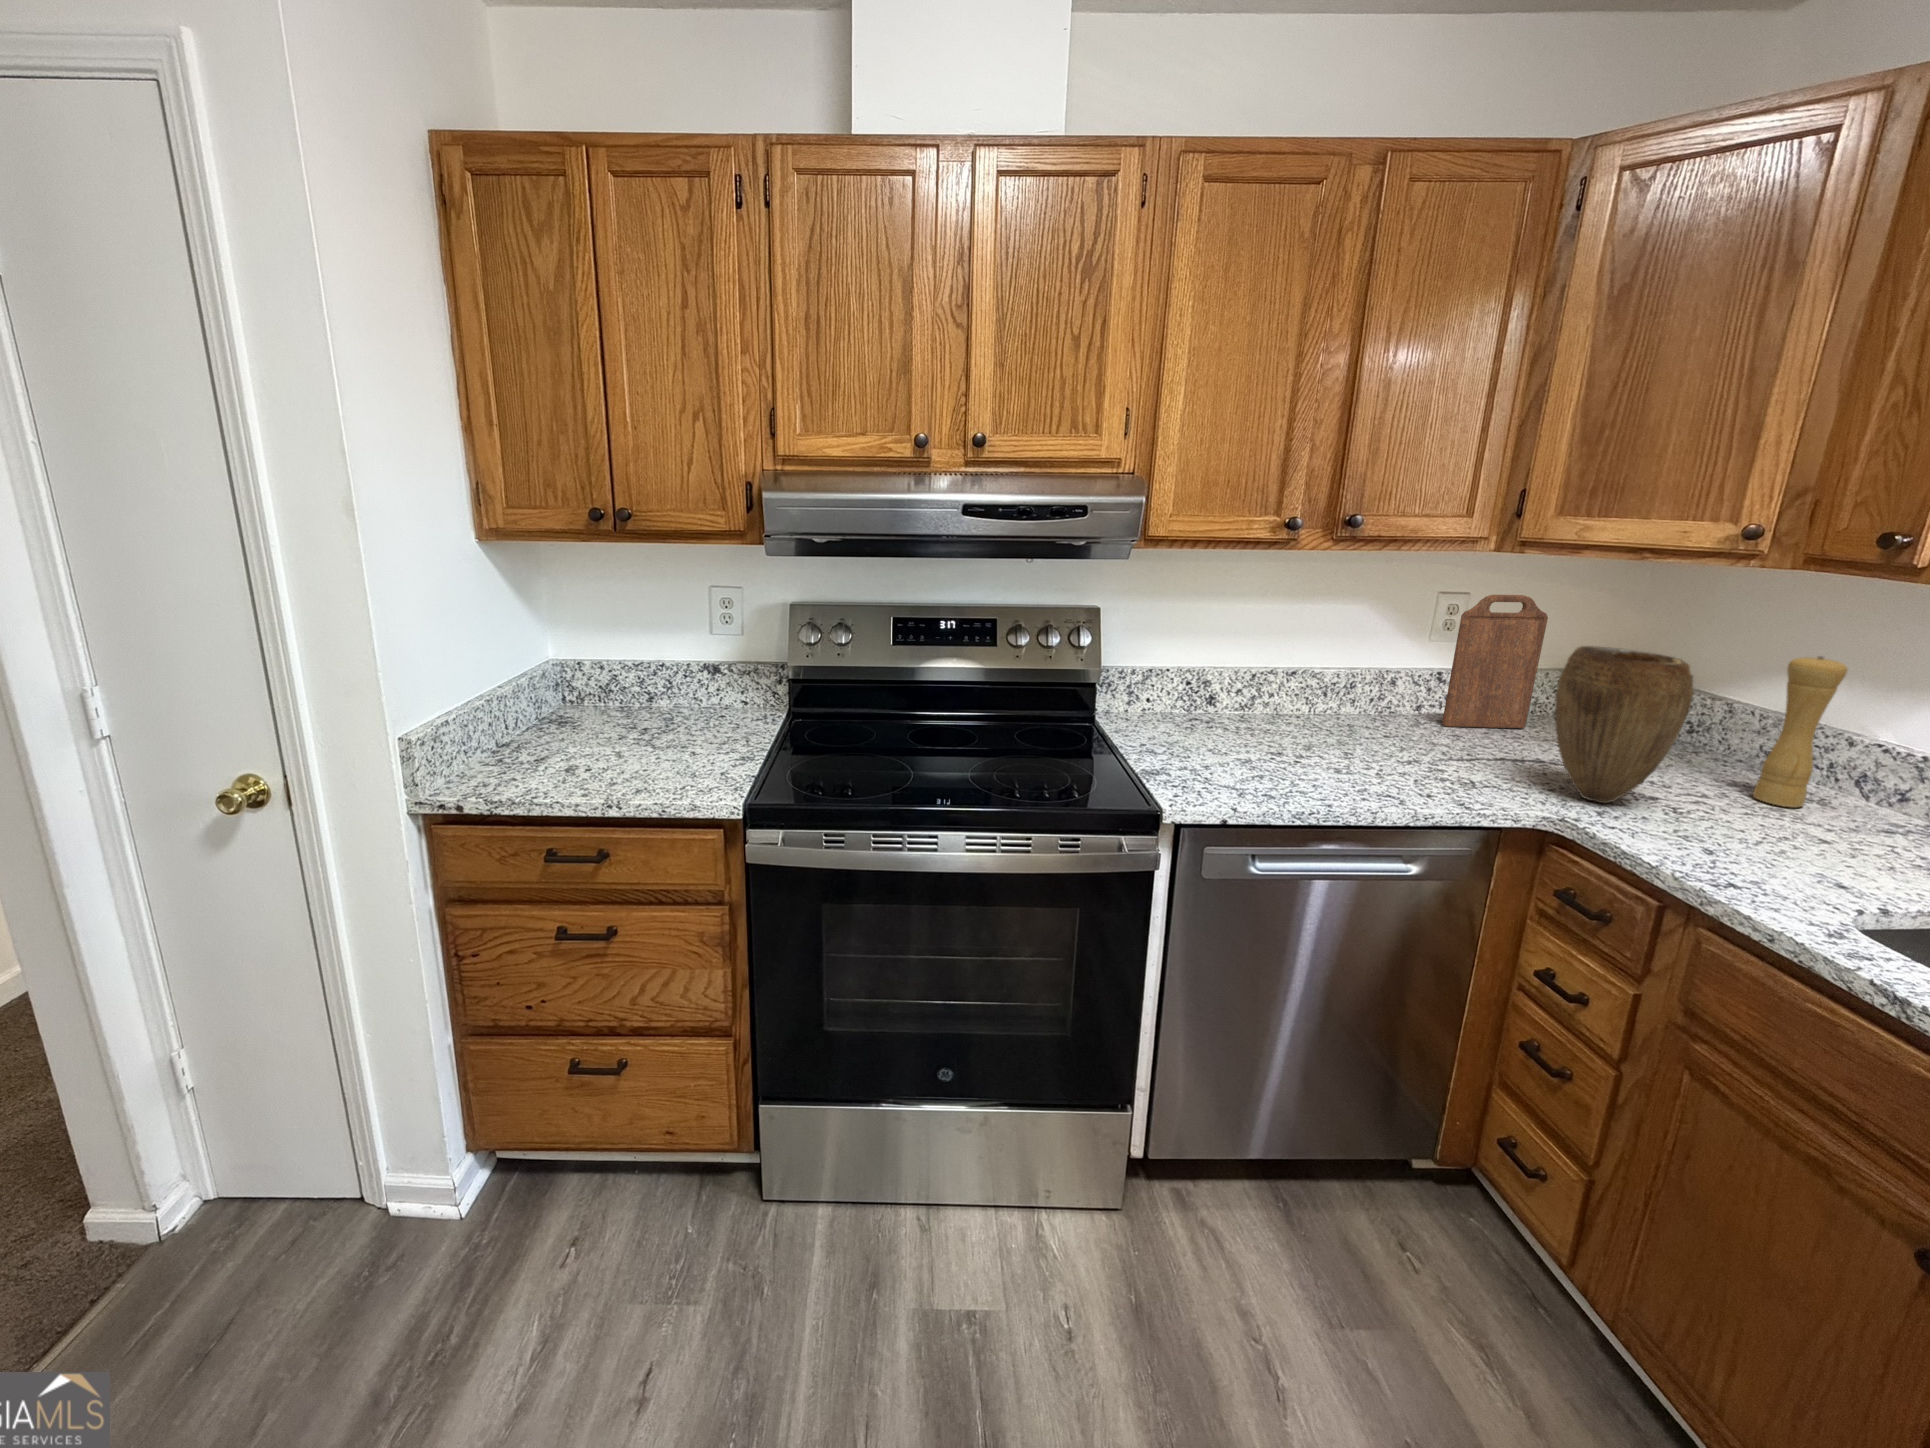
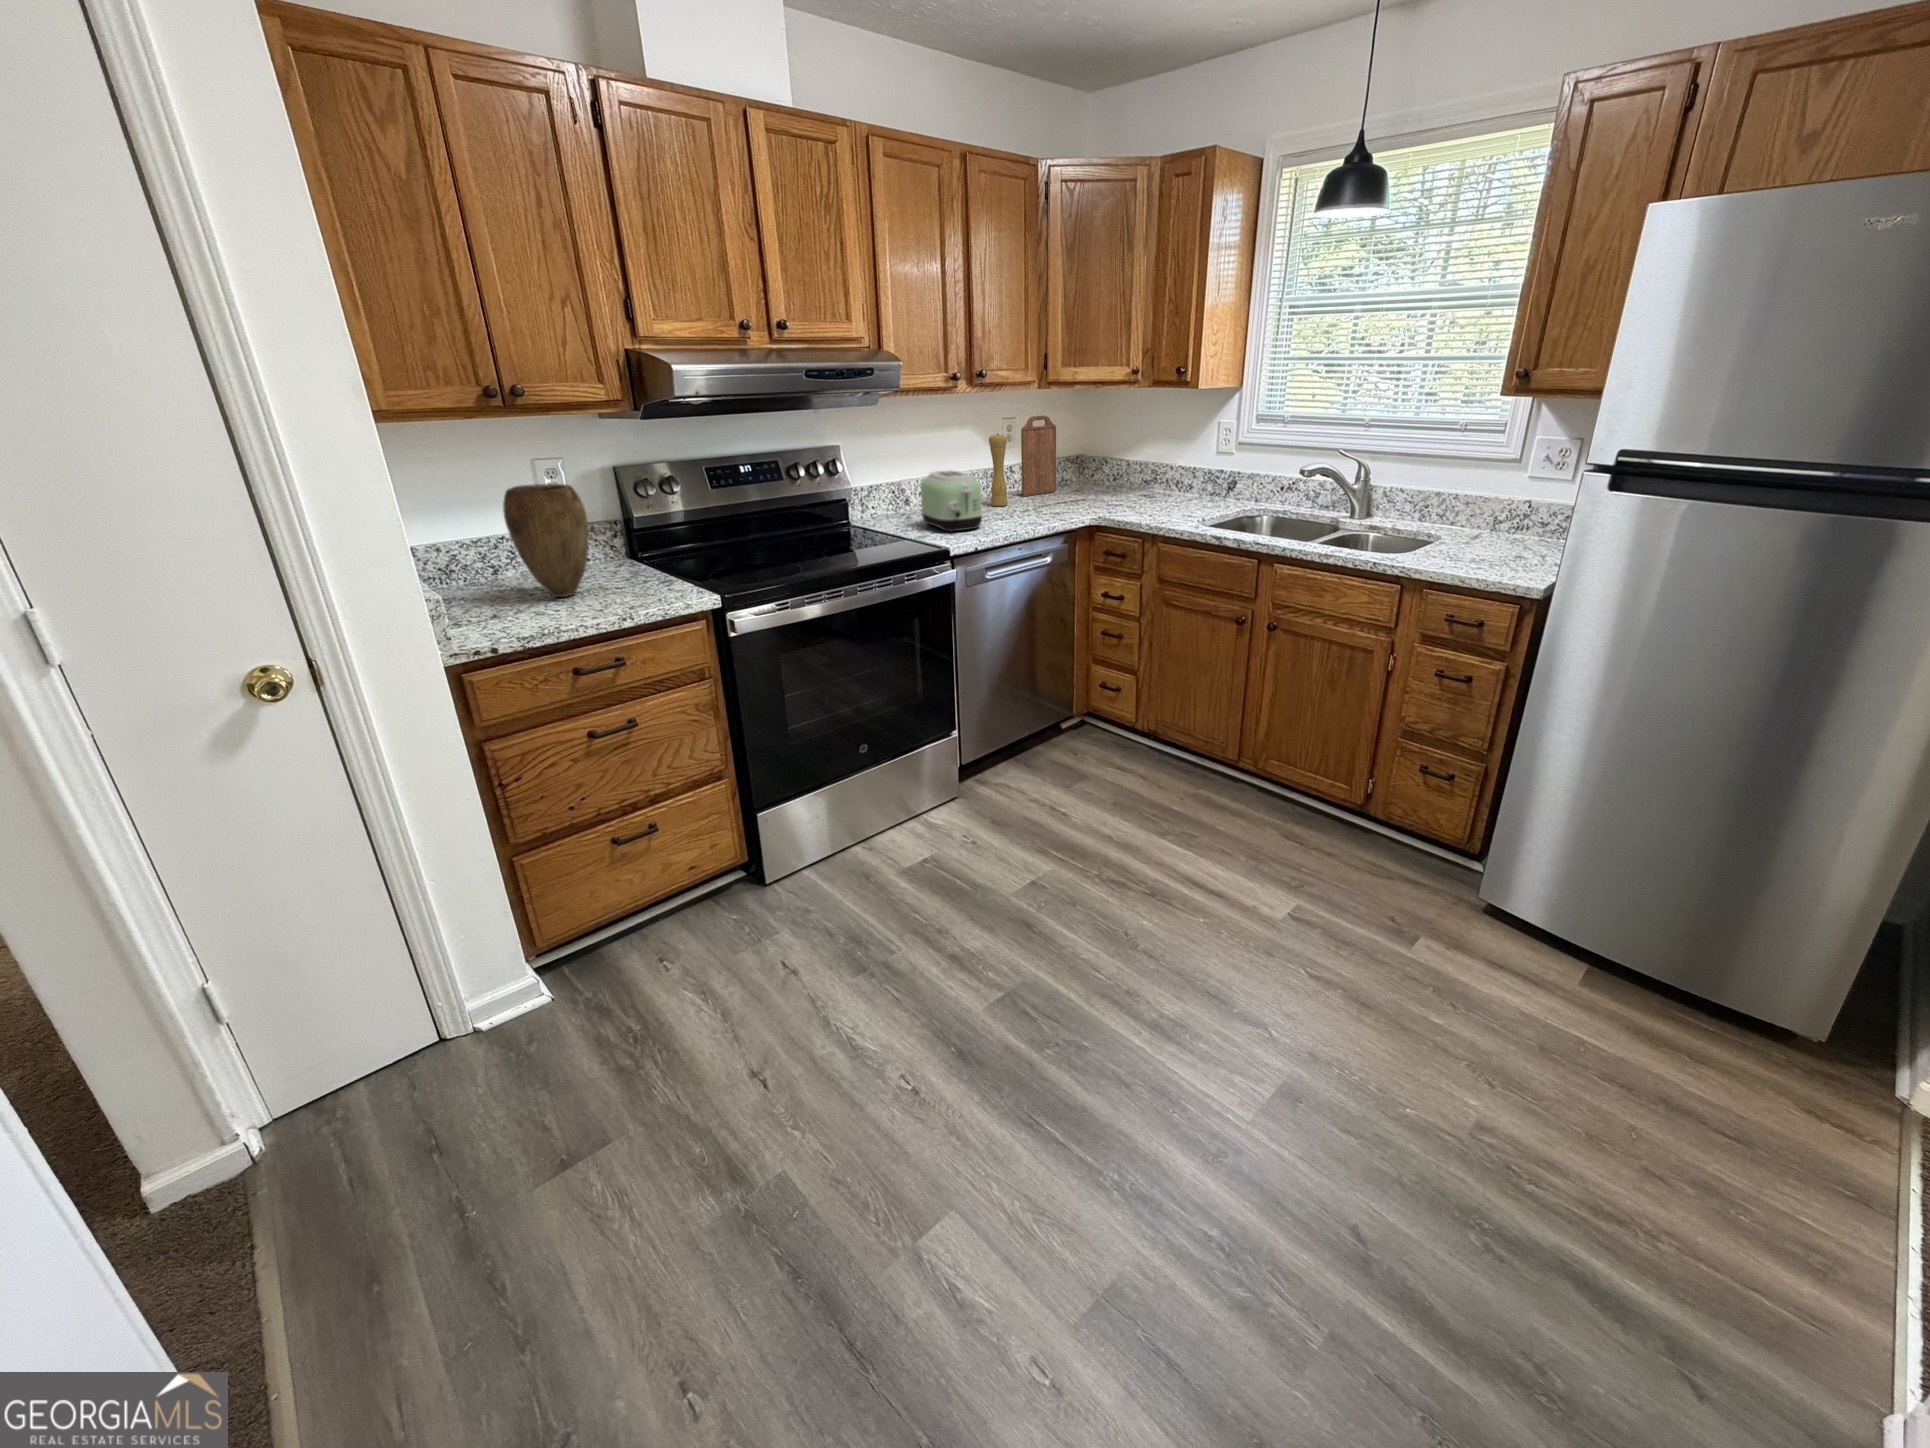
vase: present [1555,646,1693,803] -> present [503,484,588,597]
pepper mill: present [1753,656,1848,808] -> present [989,434,1007,506]
toaster: none [1189,668,1291,778] -> present [921,470,983,532]

